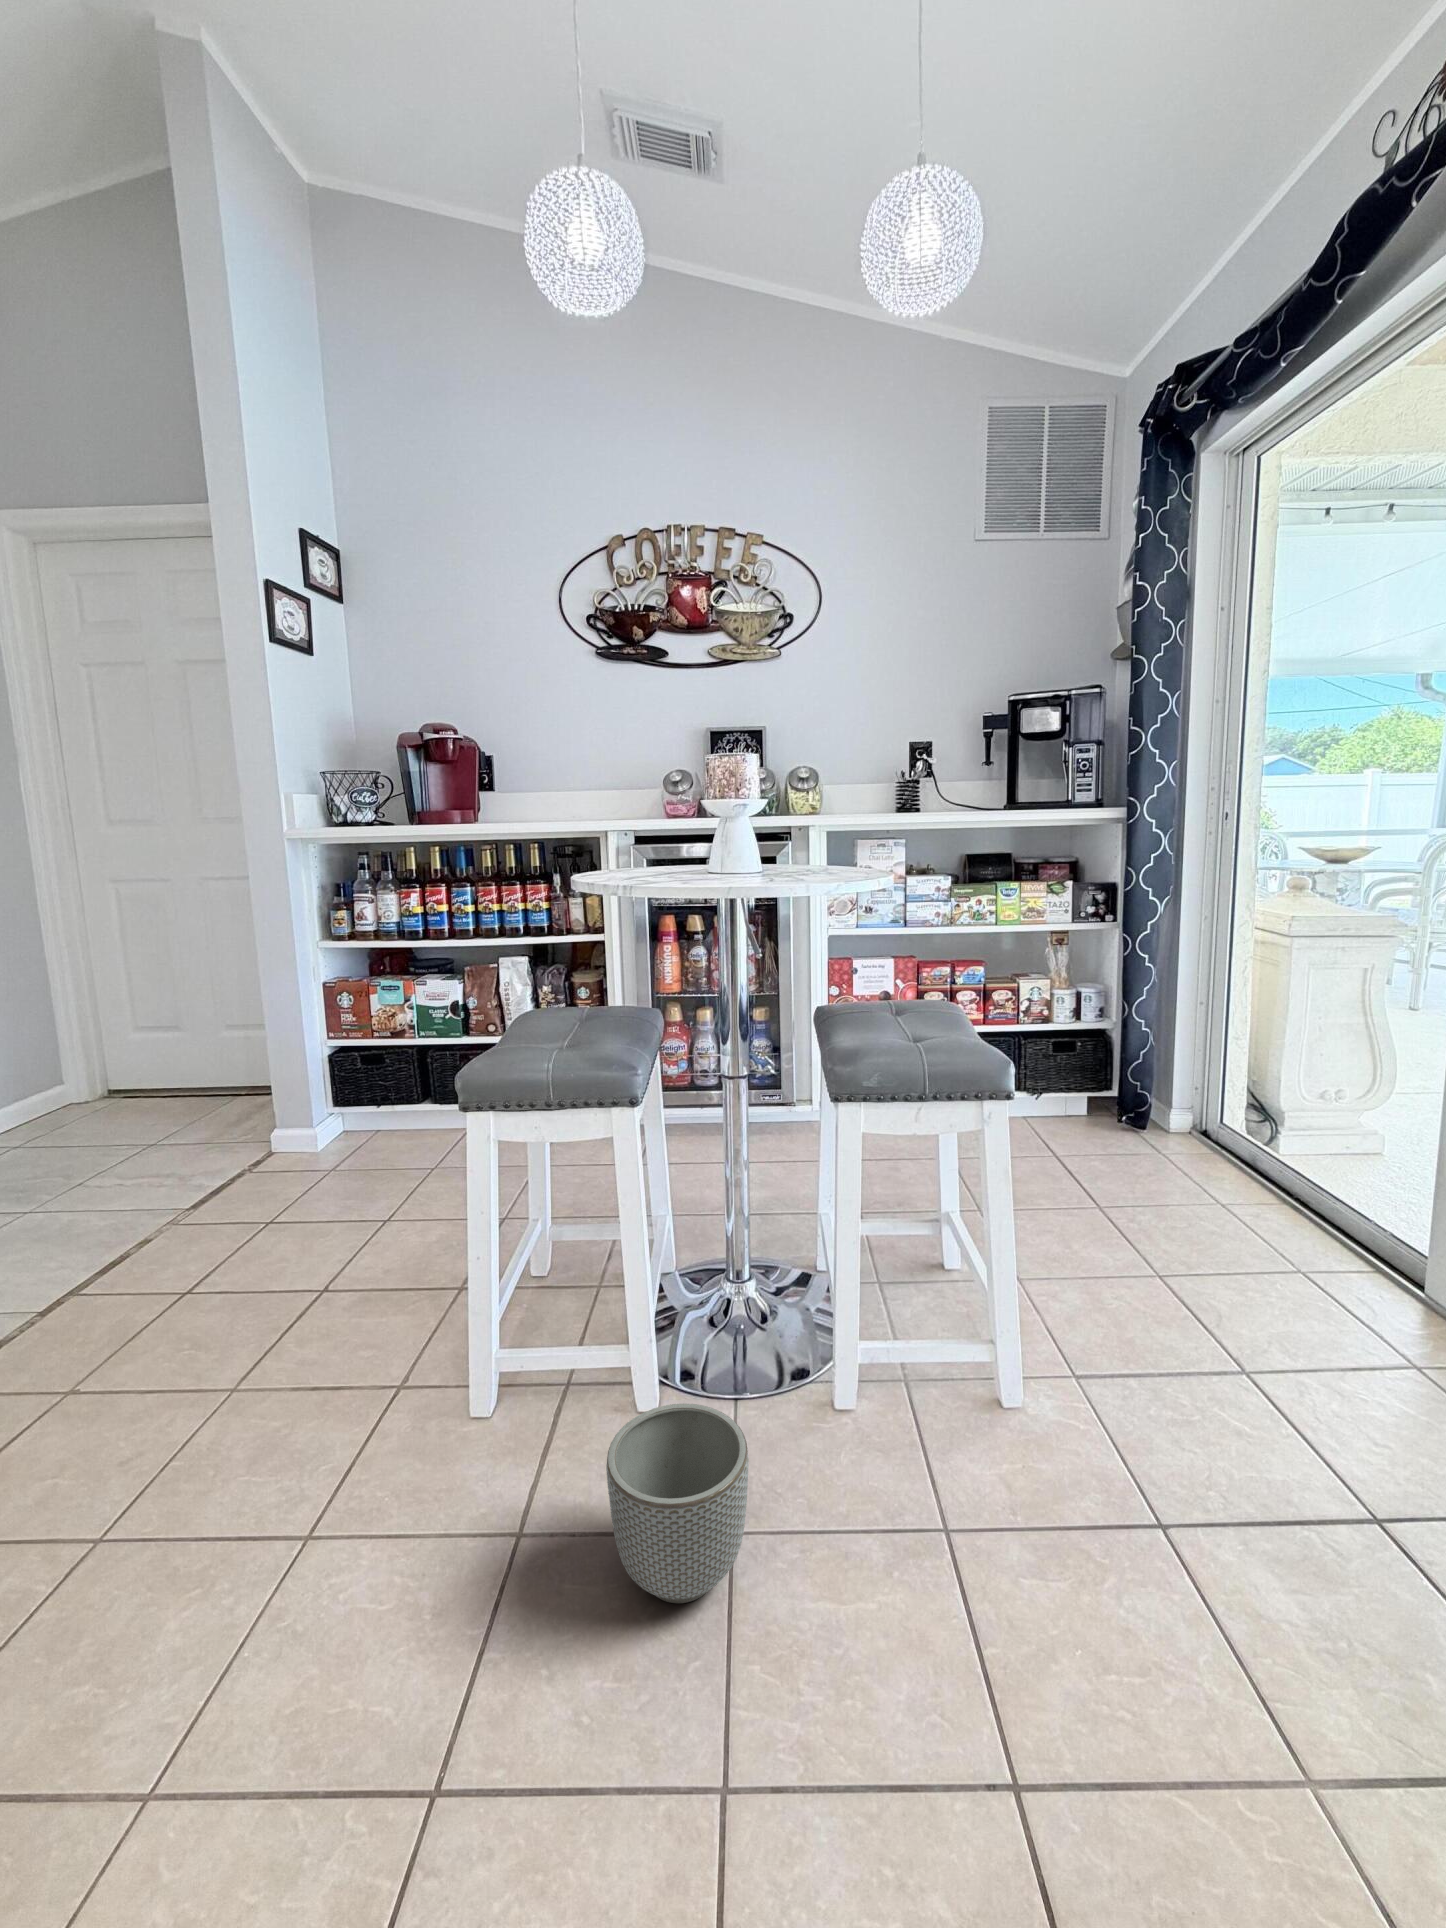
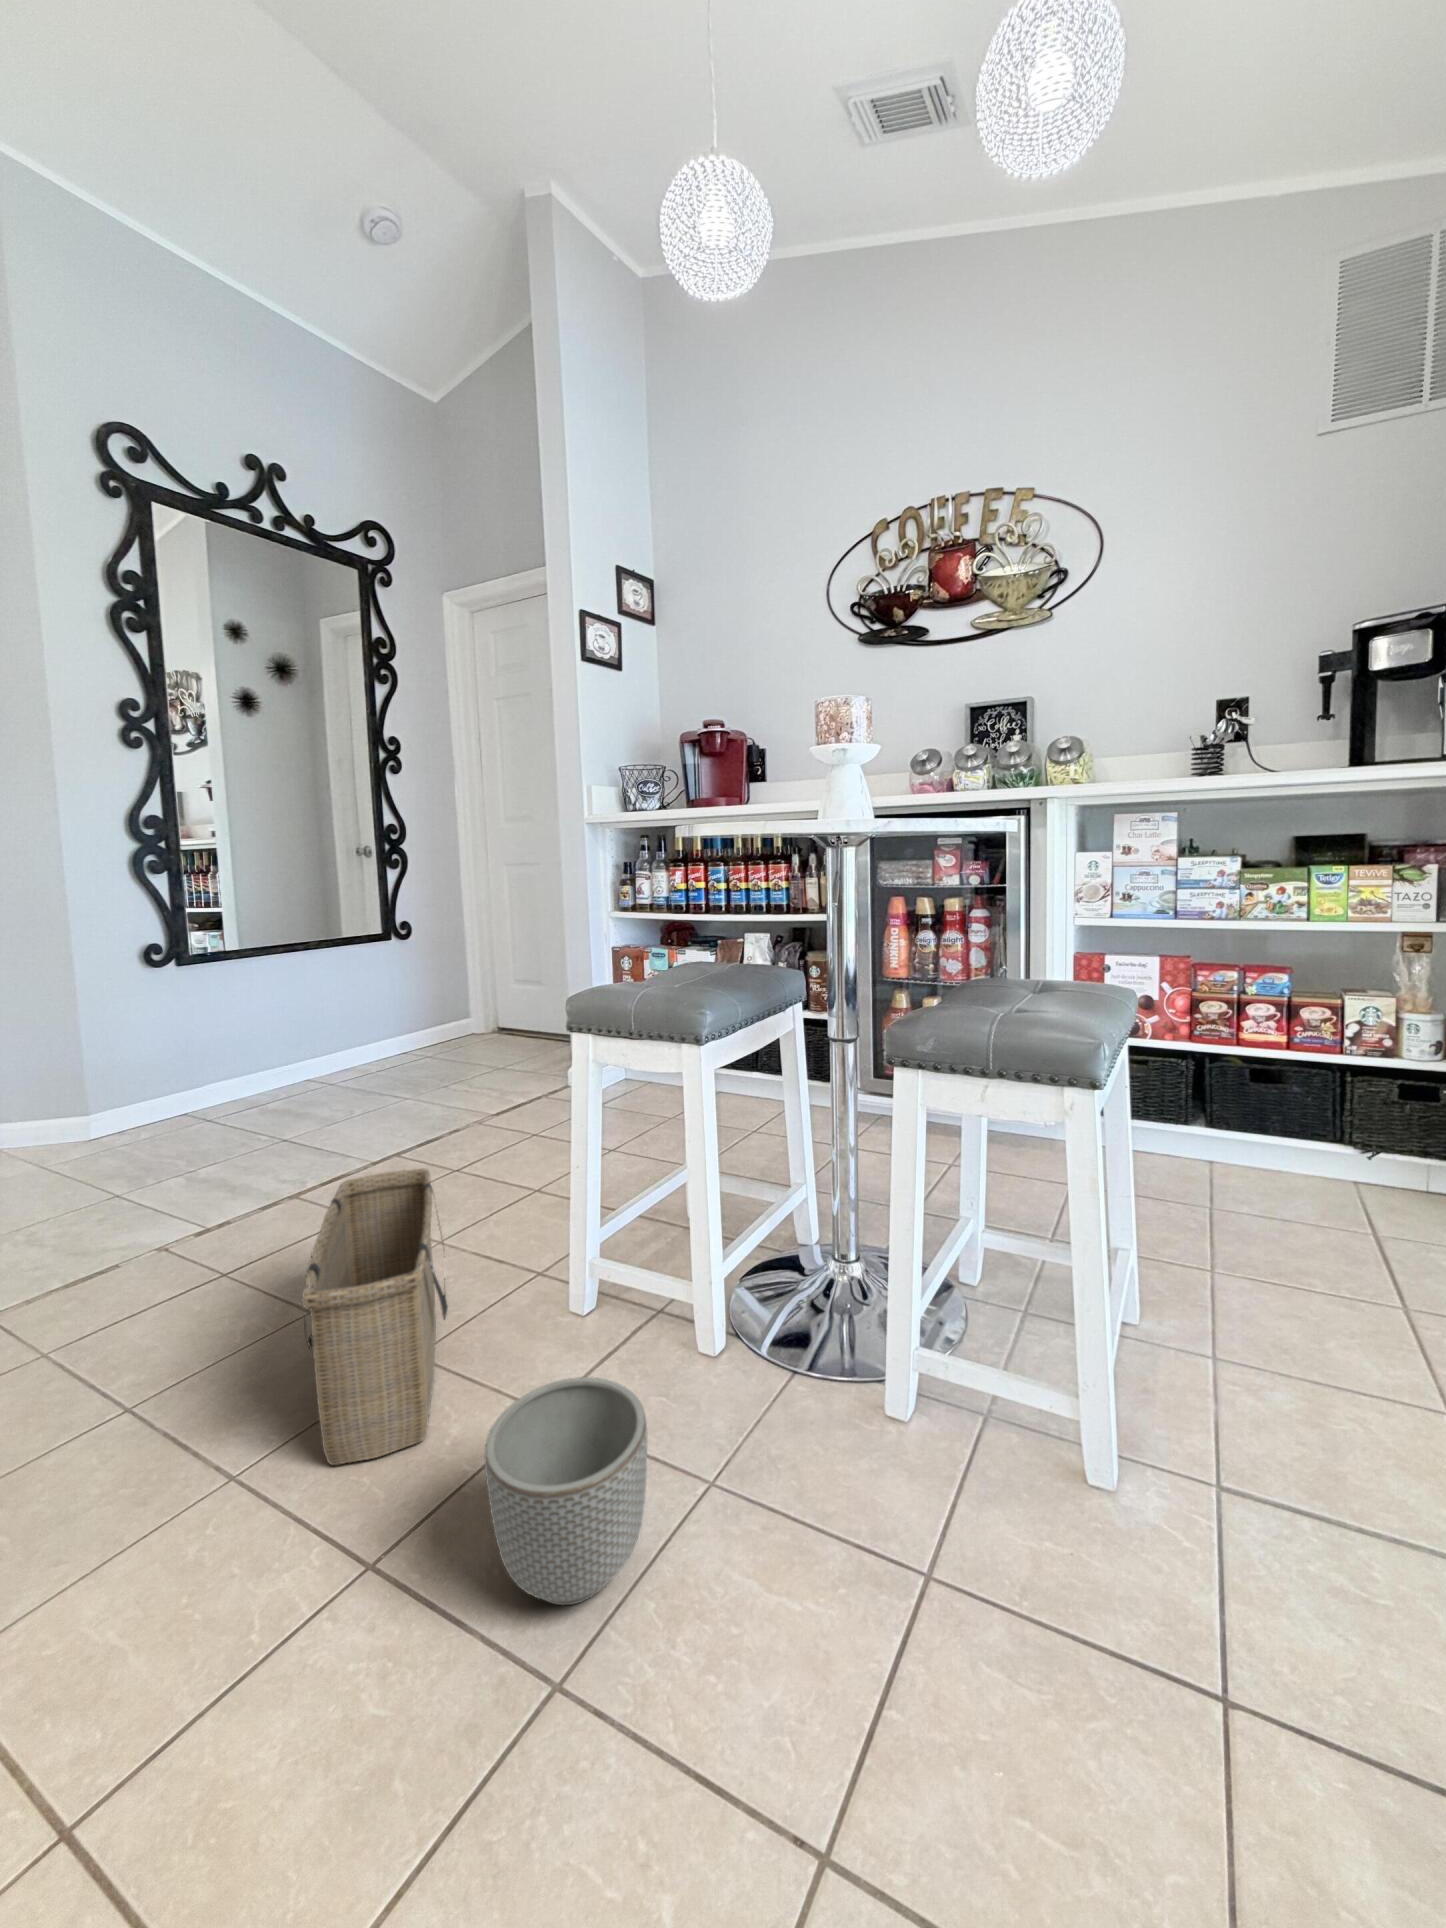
basket: none [223,1274,449,1600] -> present [302,1169,448,1465]

